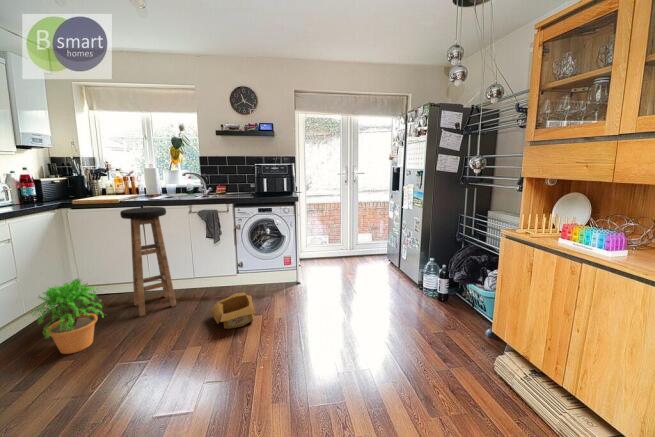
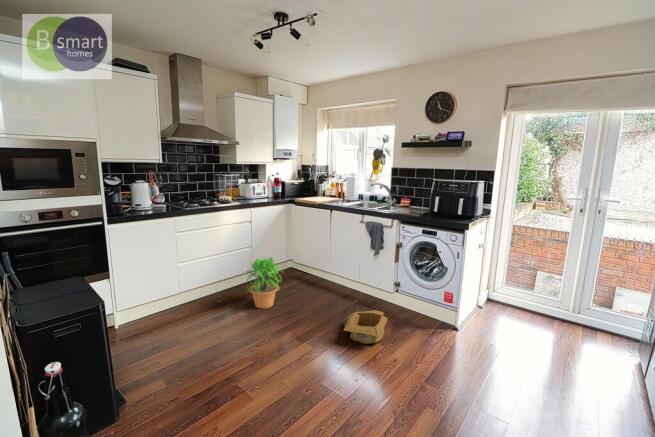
bar stool: present [120,207,176,316] -> none [307,211,340,302]

